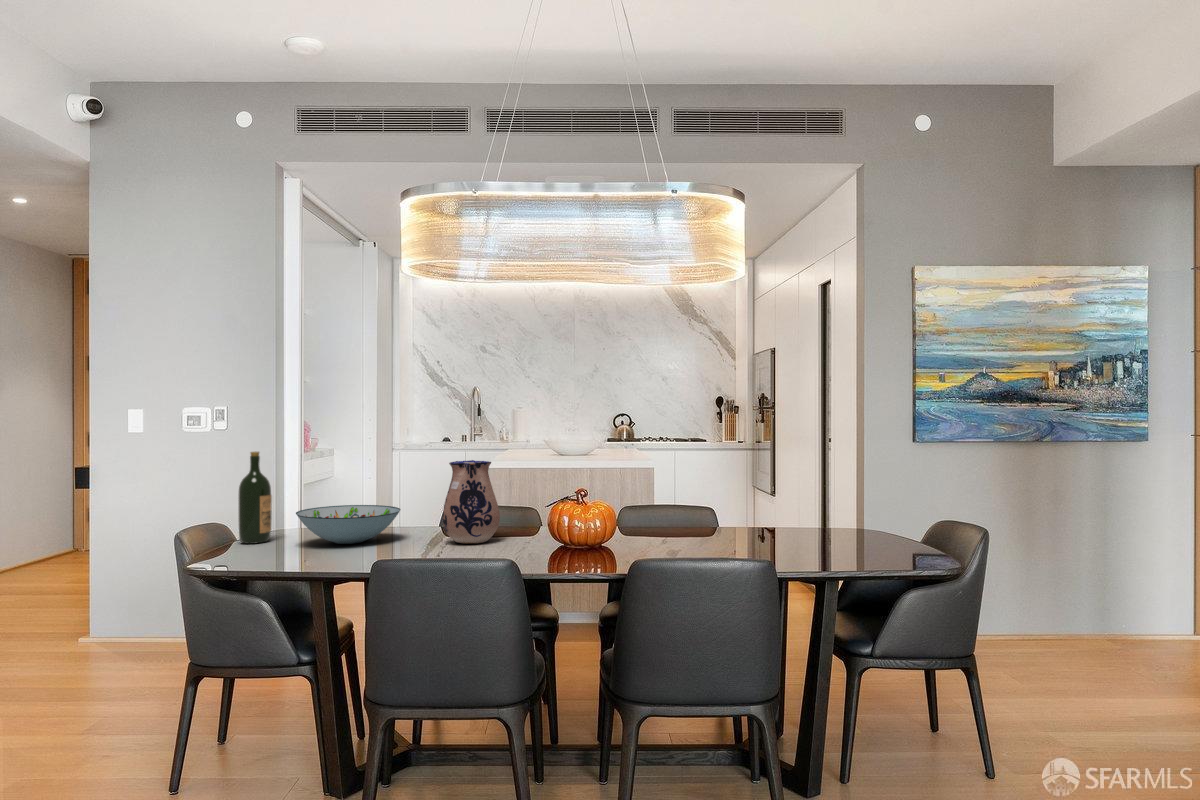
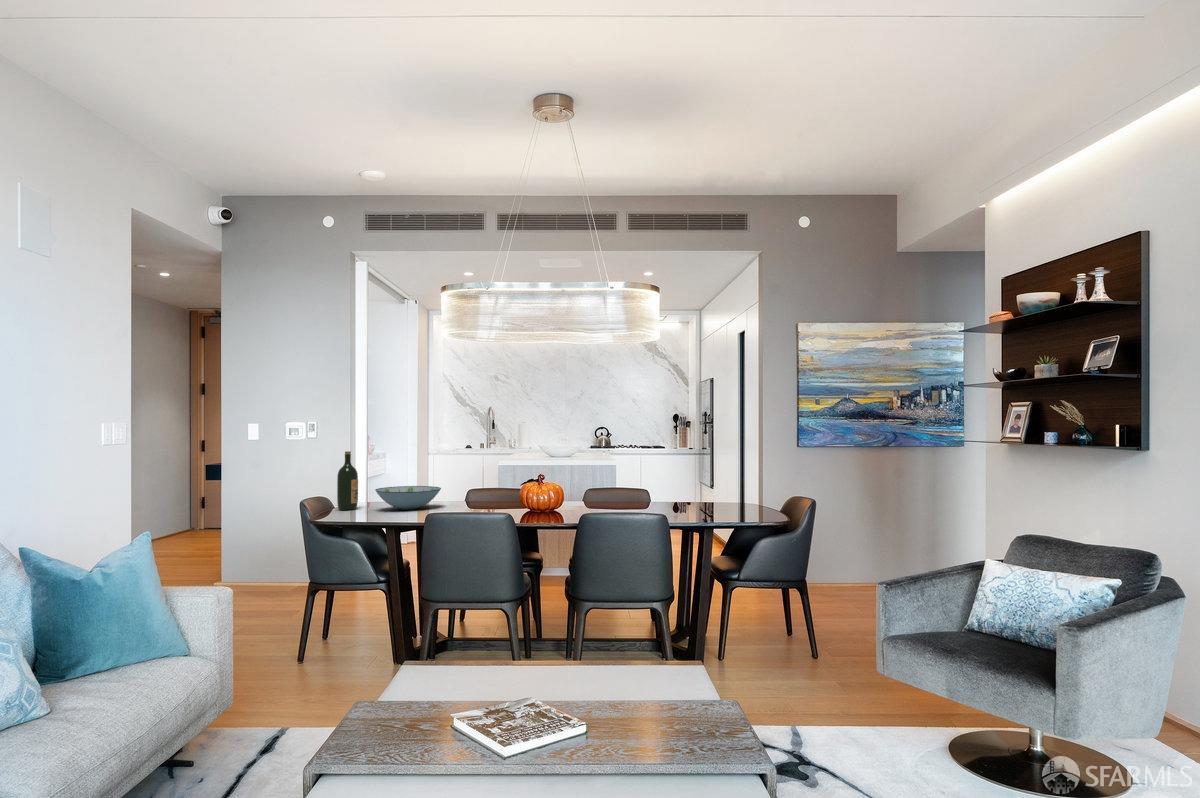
ceramic pitcher: present [443,460,500,543] -> none [468,457,504,508]

